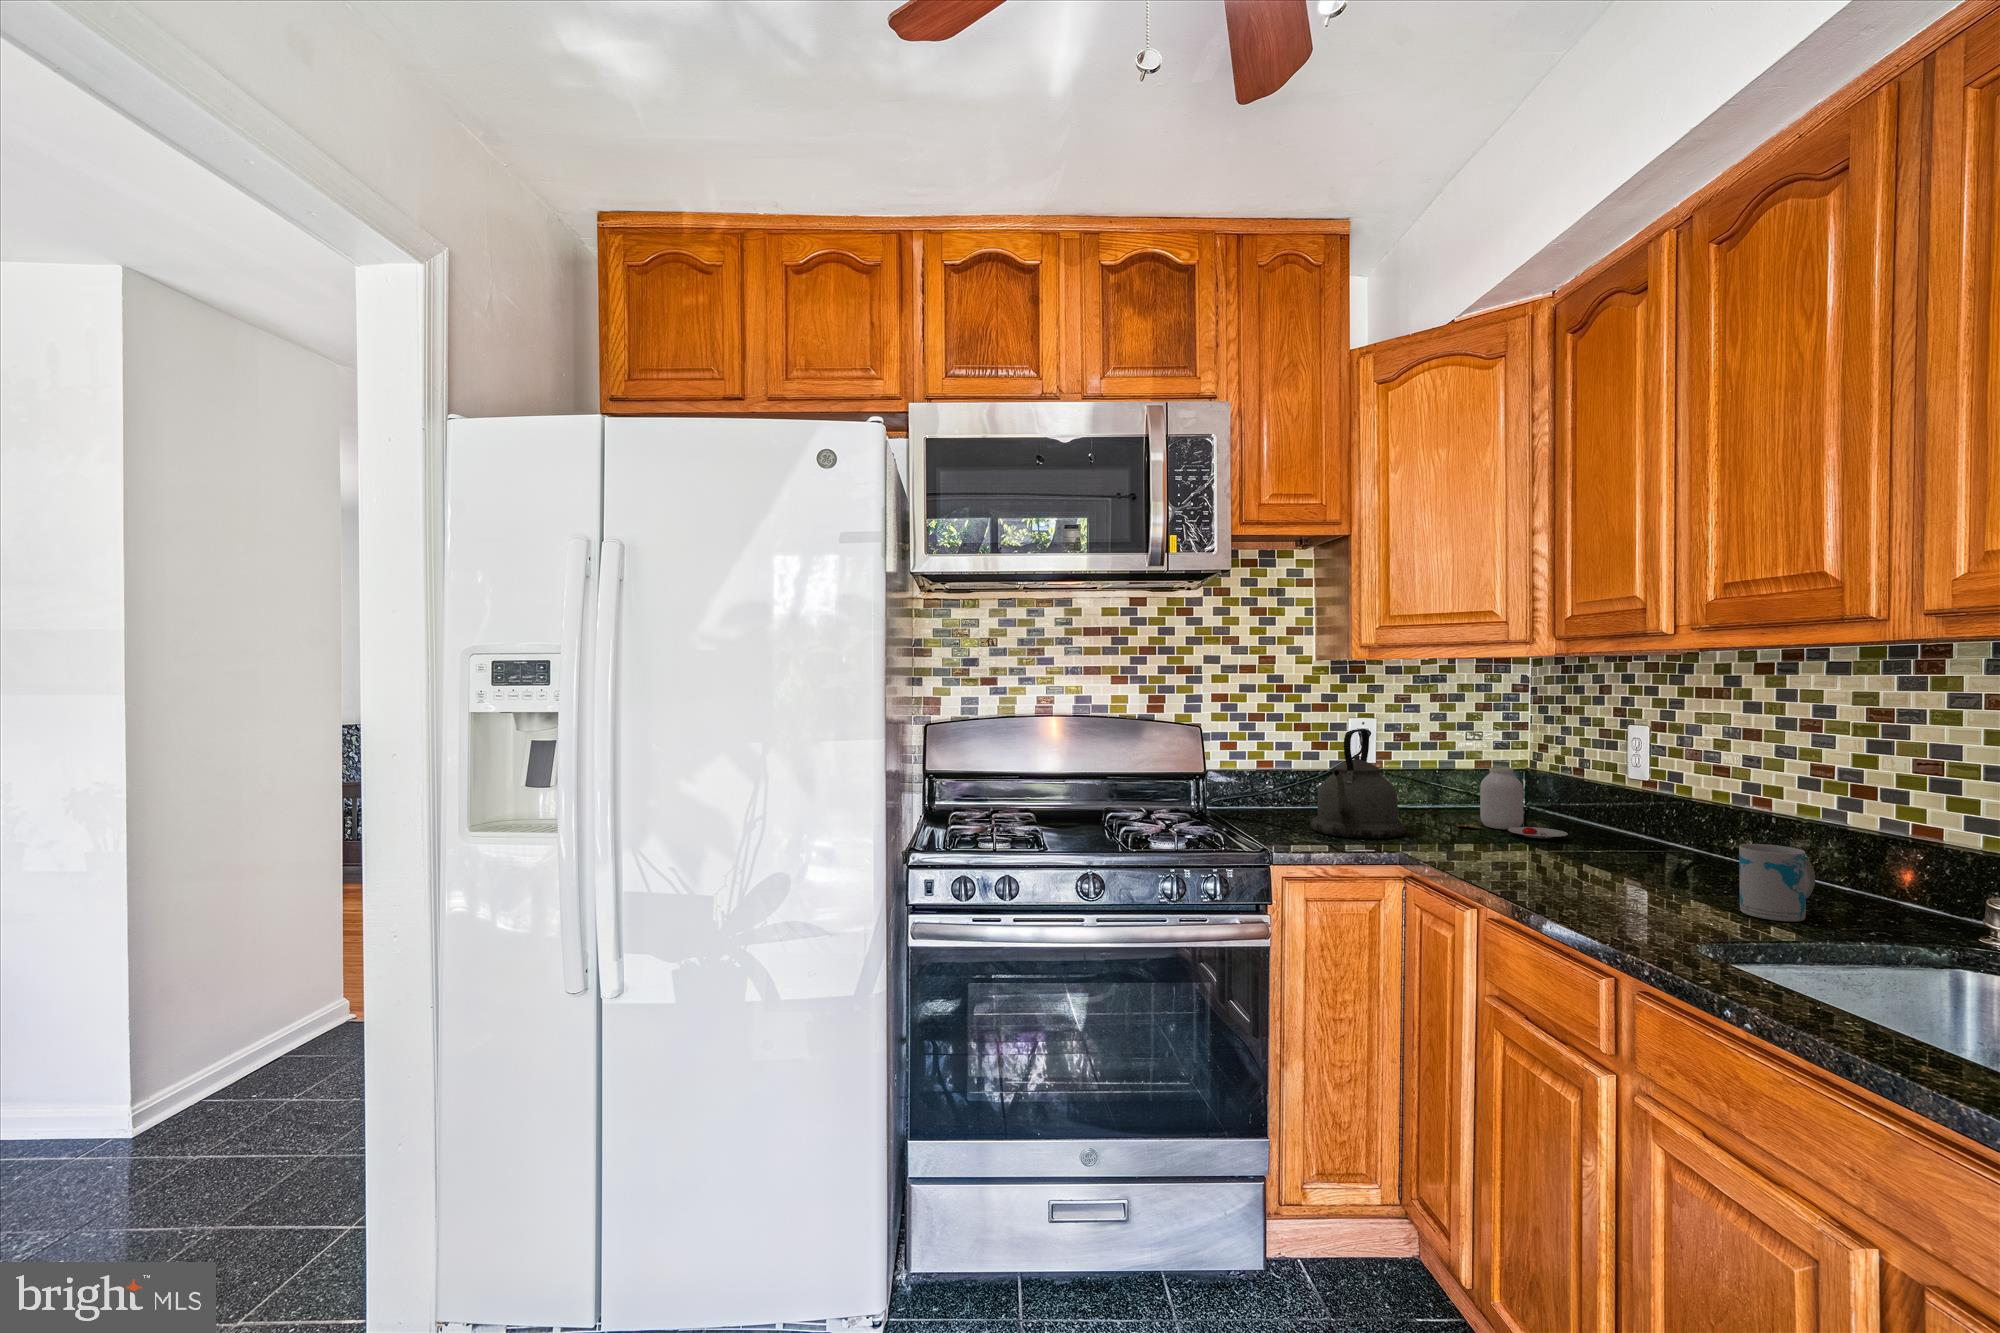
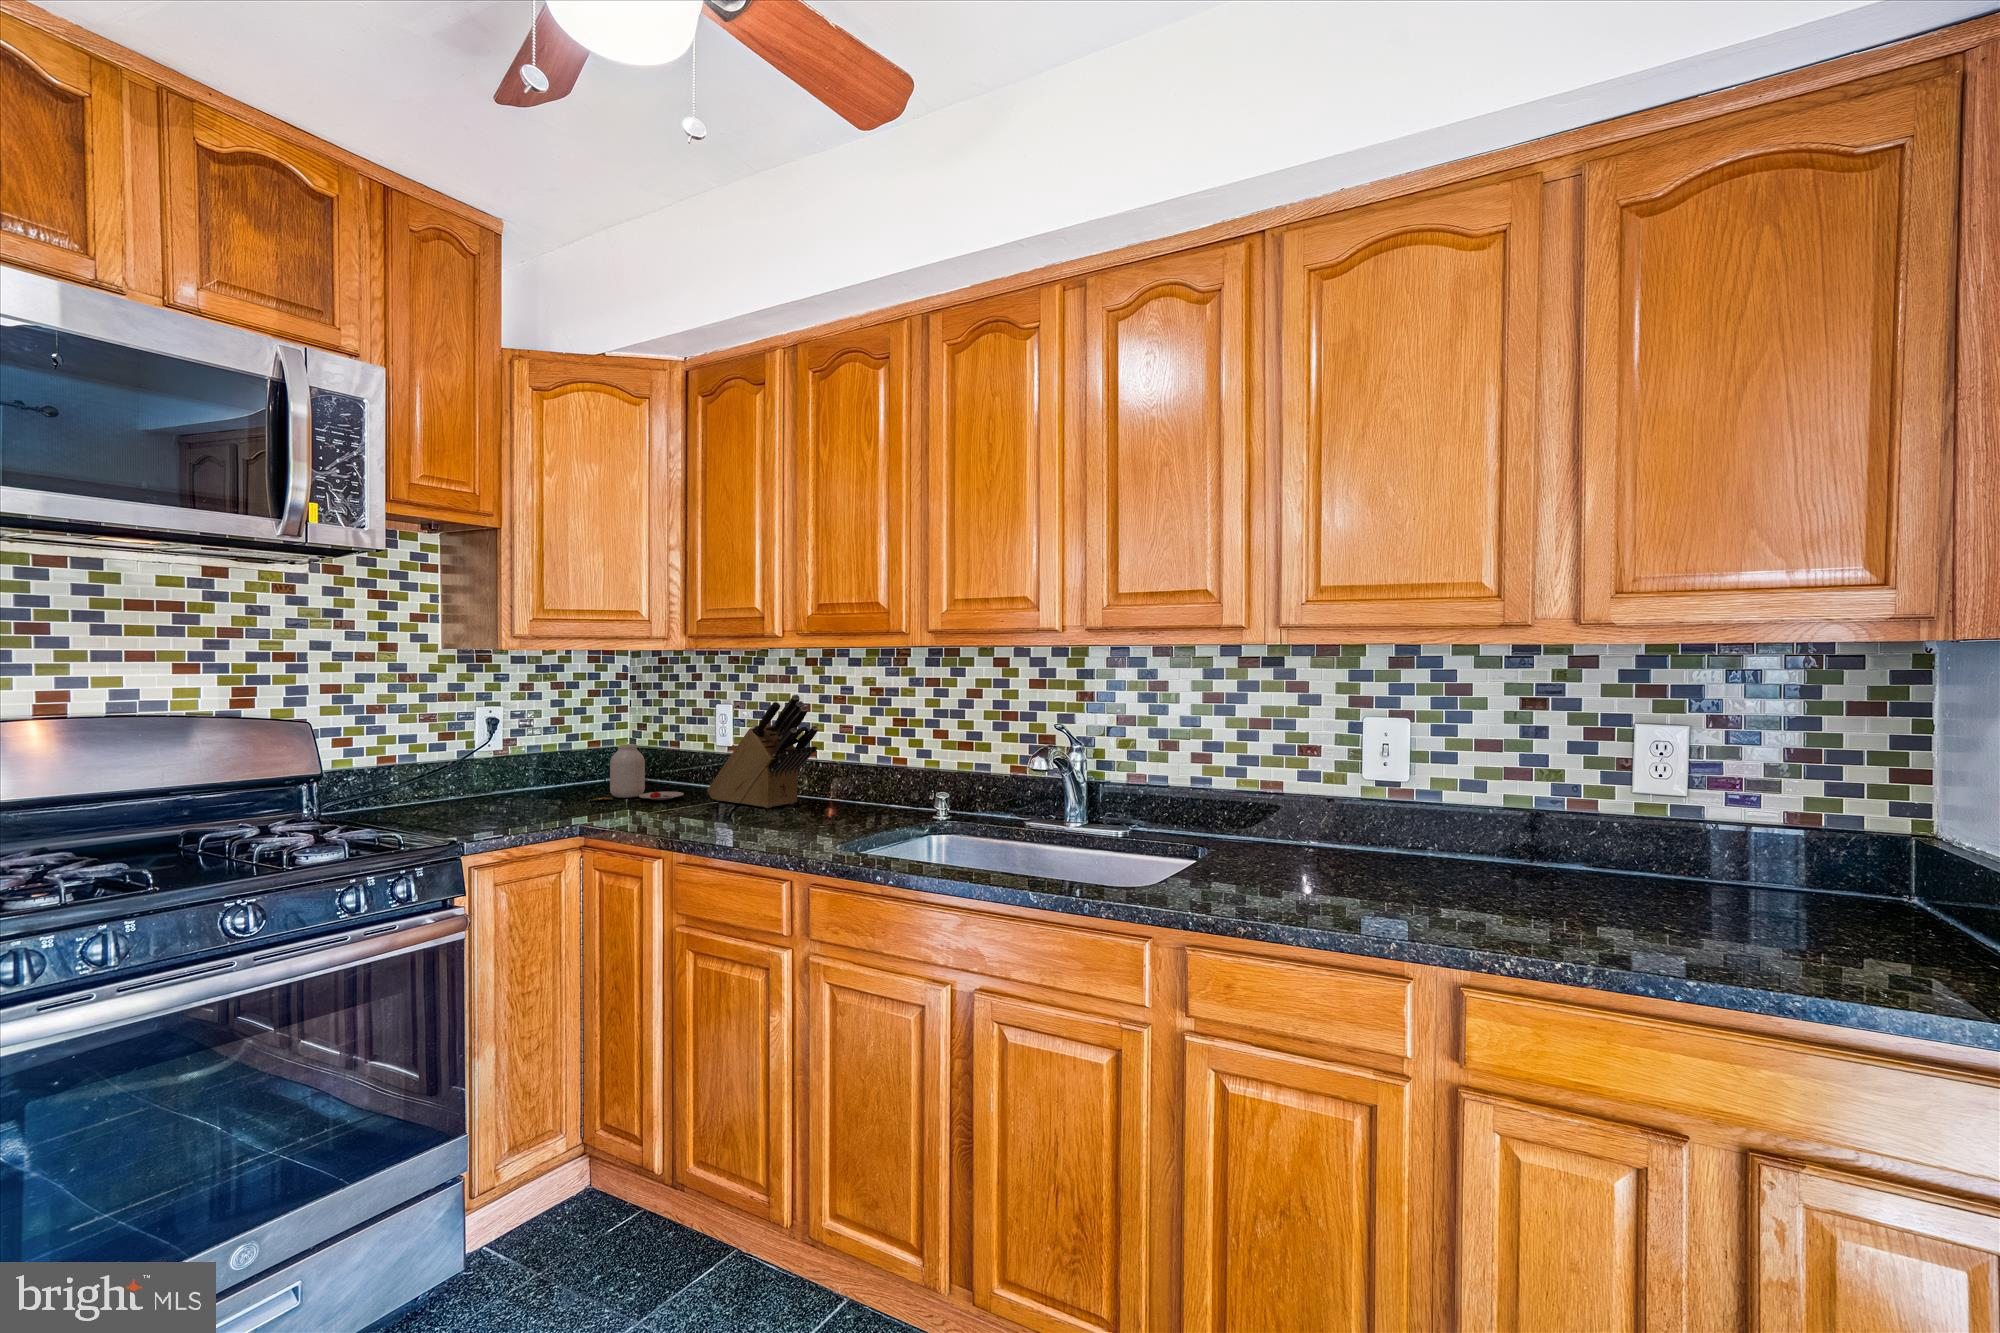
knife block: none [1594,716,1753,872] -> present [707,695,818,808]
kettle: present [1310,729,1406,839] -> none [465,718,563,824]
mug: present [1739,844,1815,922] -> none [828,777,861,825]

